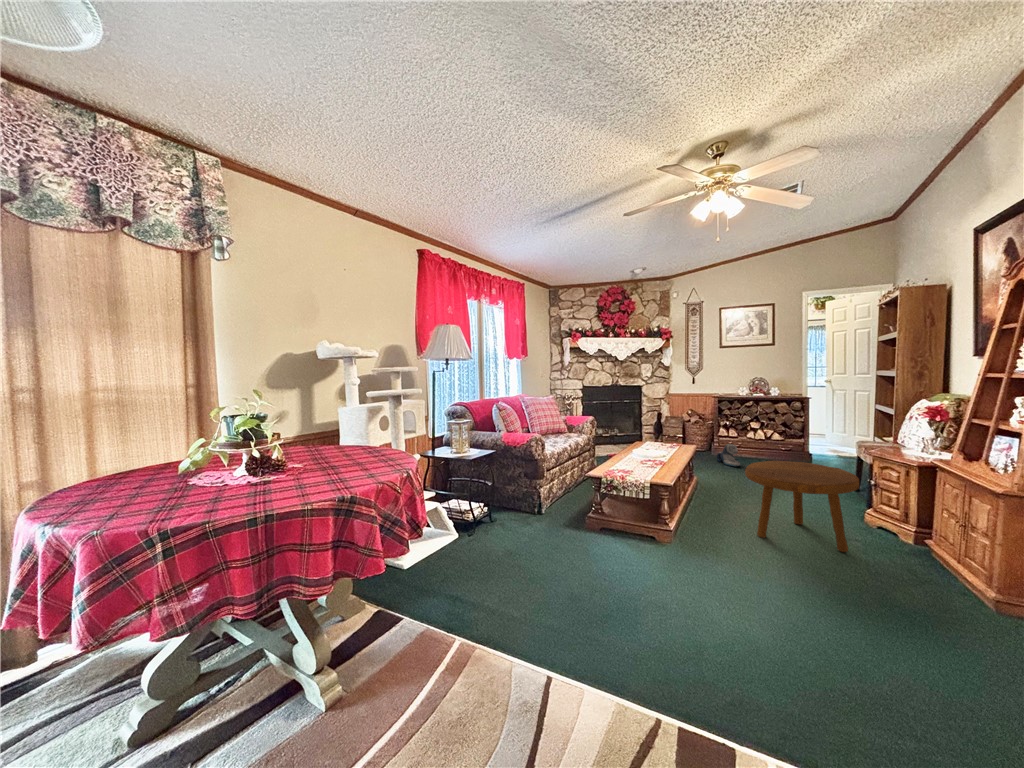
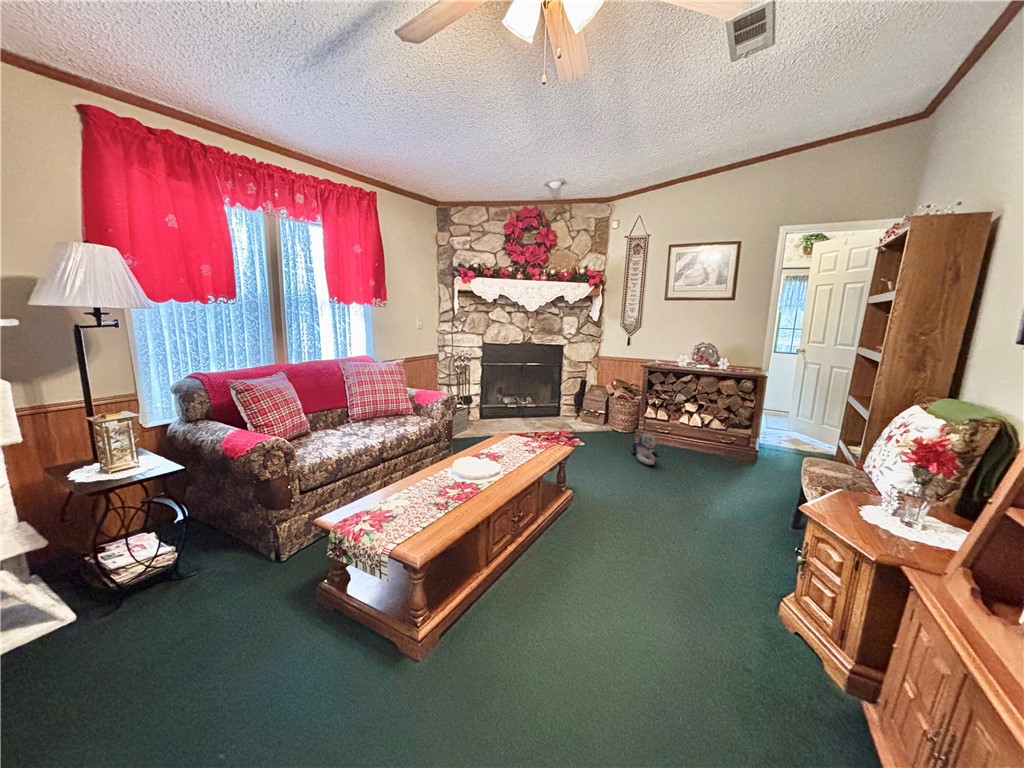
footstool: present [745,461,859,552] -> none [578,504,759,711]

